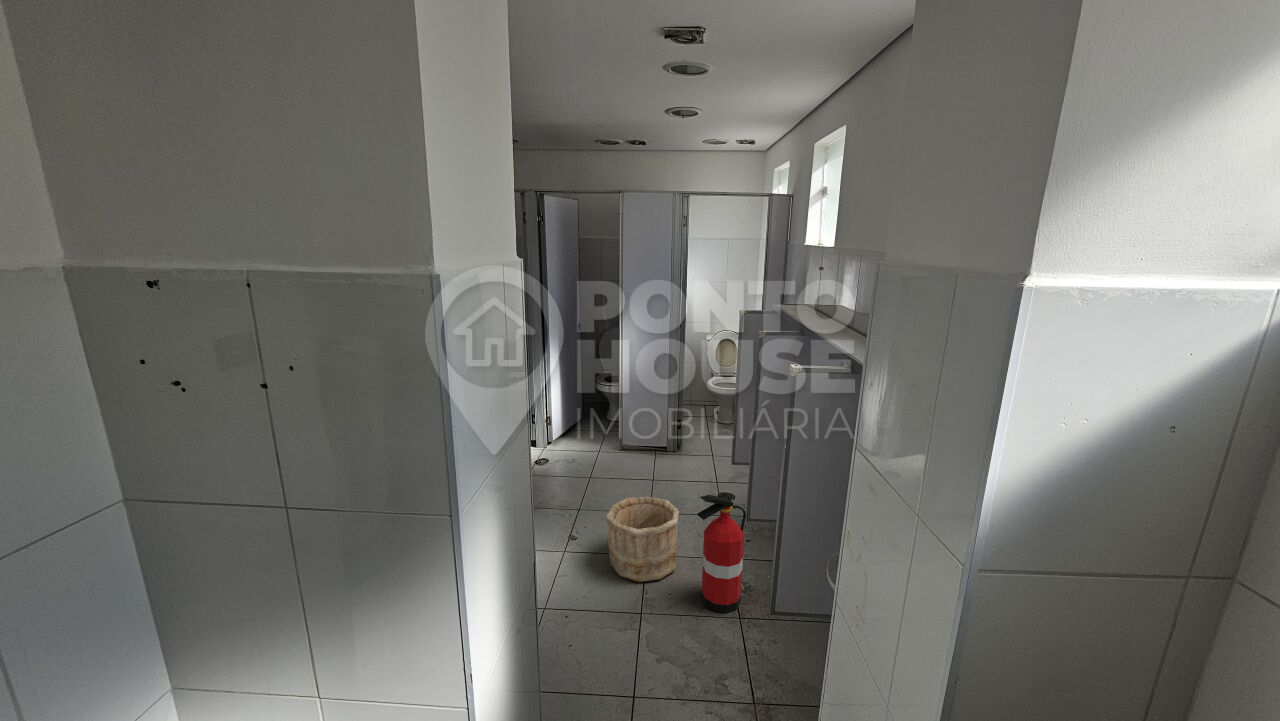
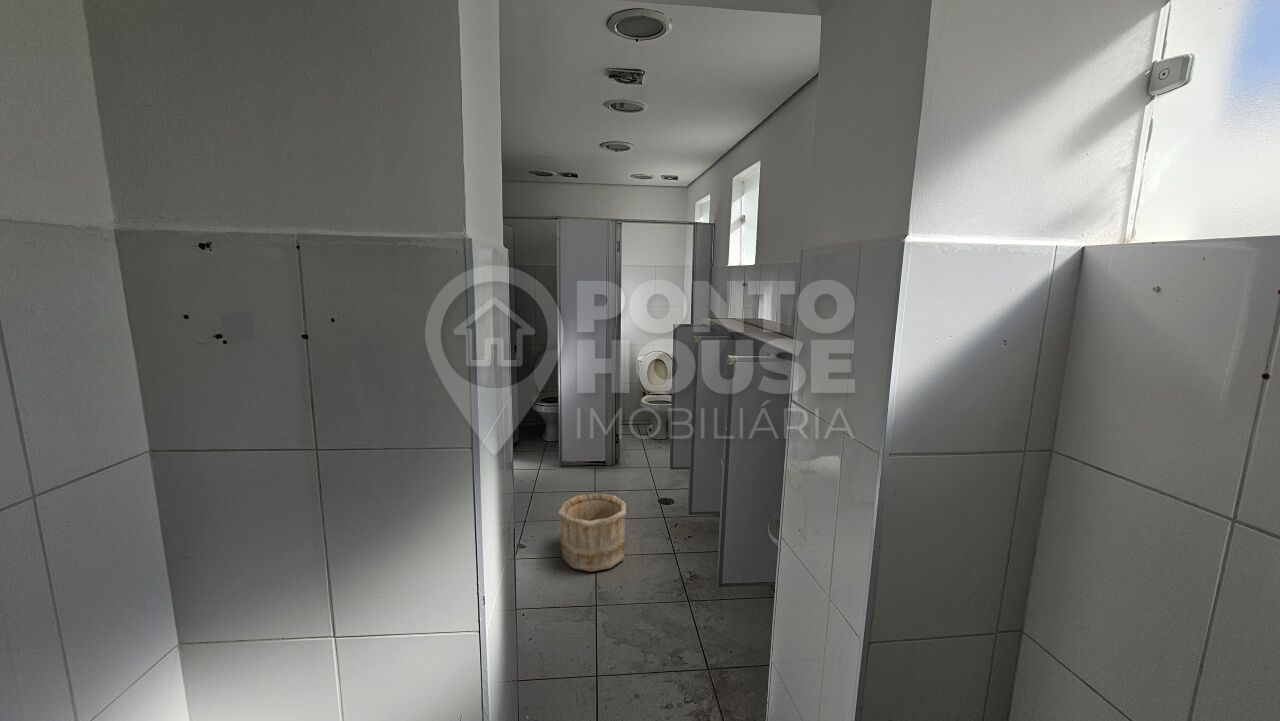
fire extinguisher: present [698,495,746,613] -> none [646,483,689,592]

